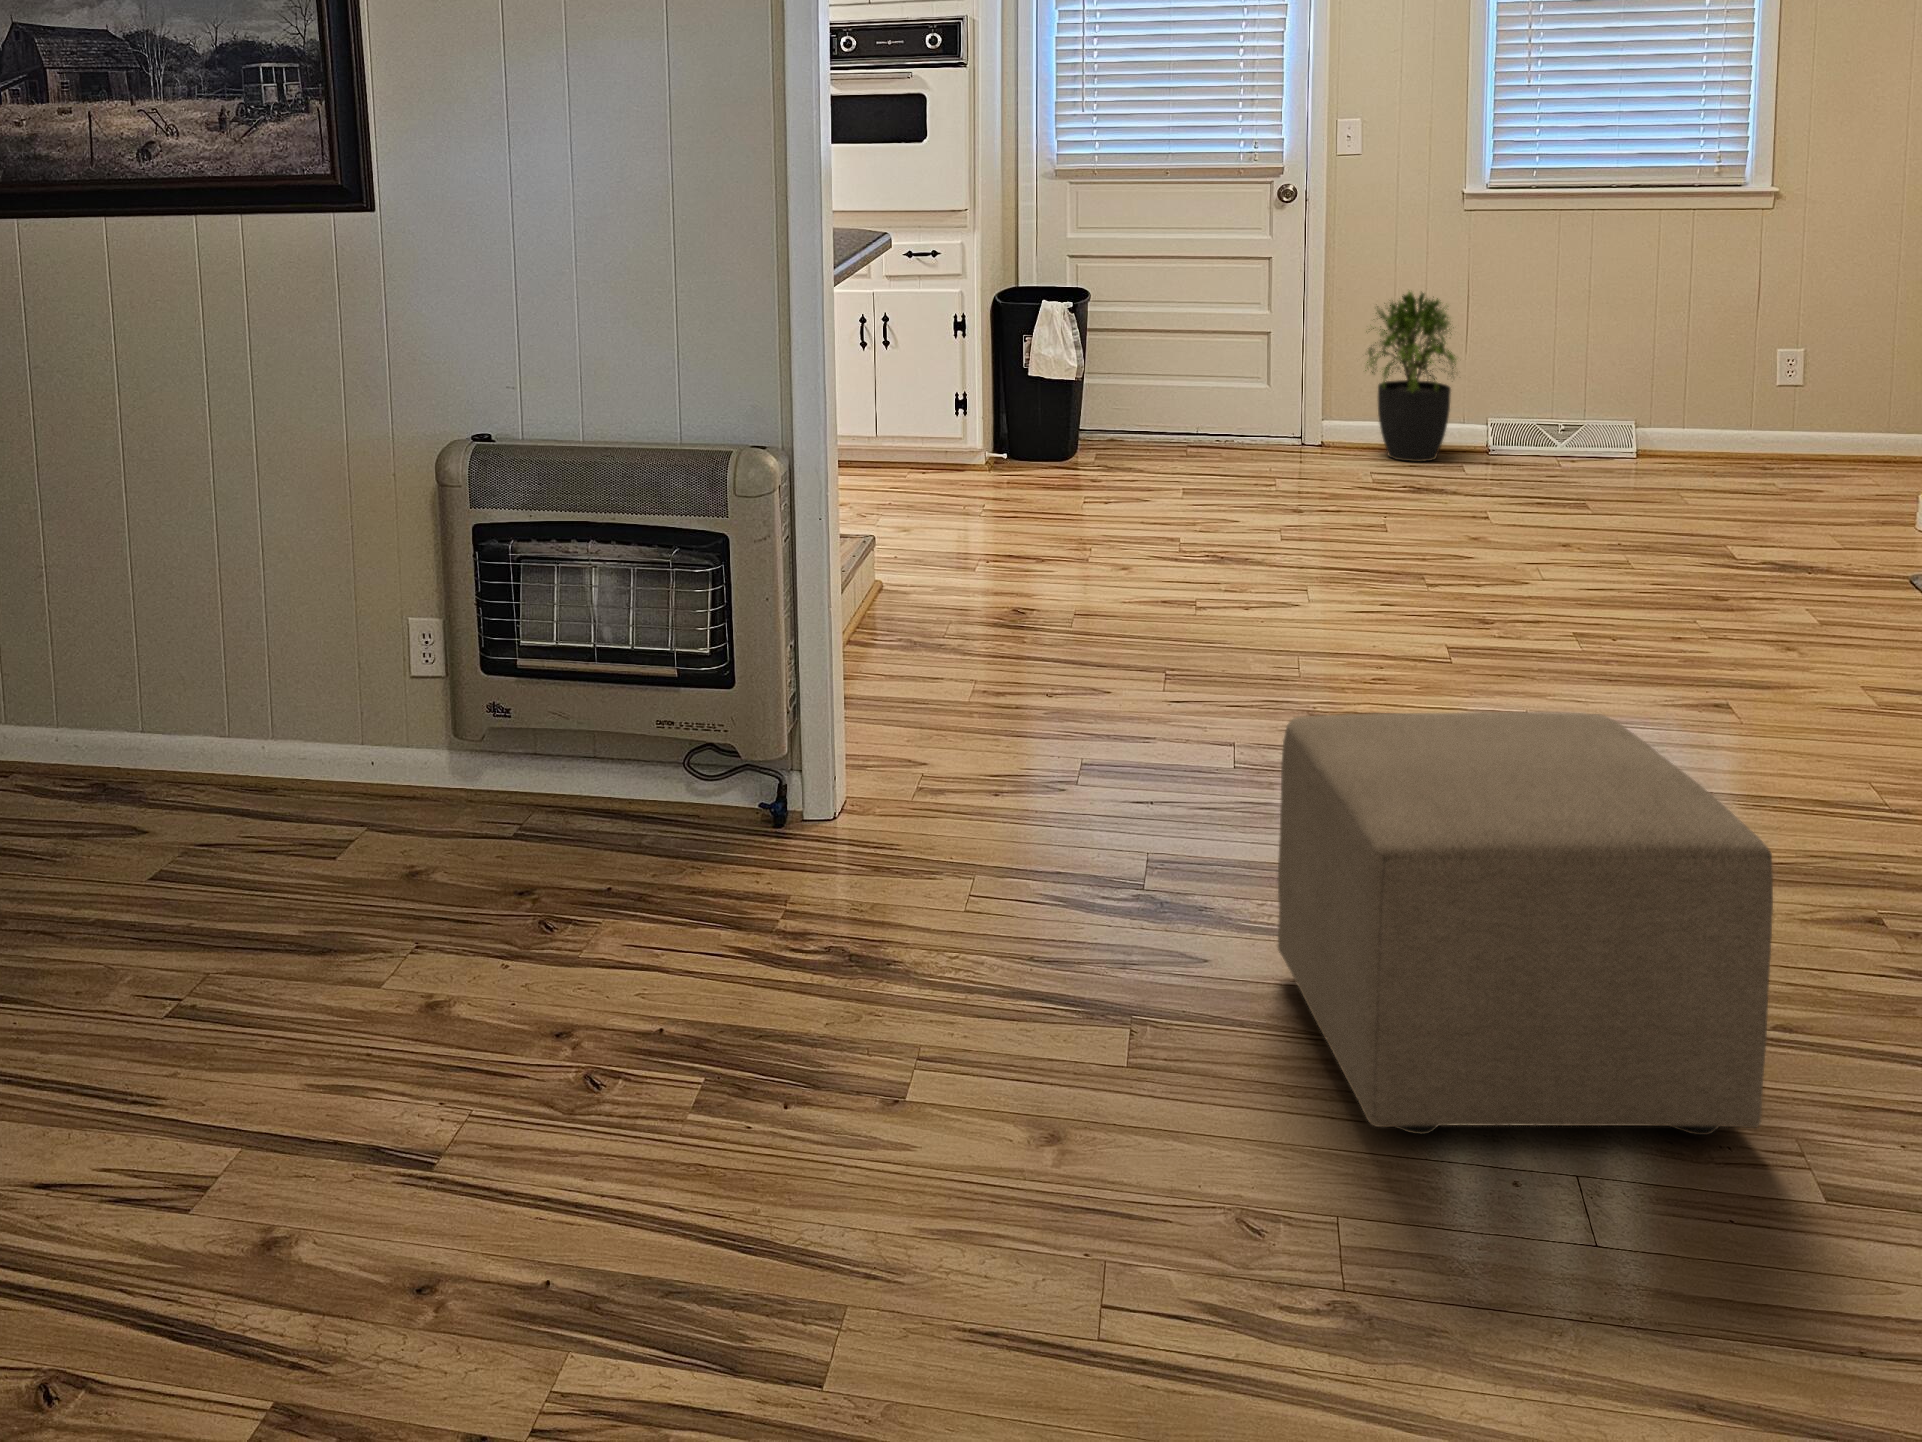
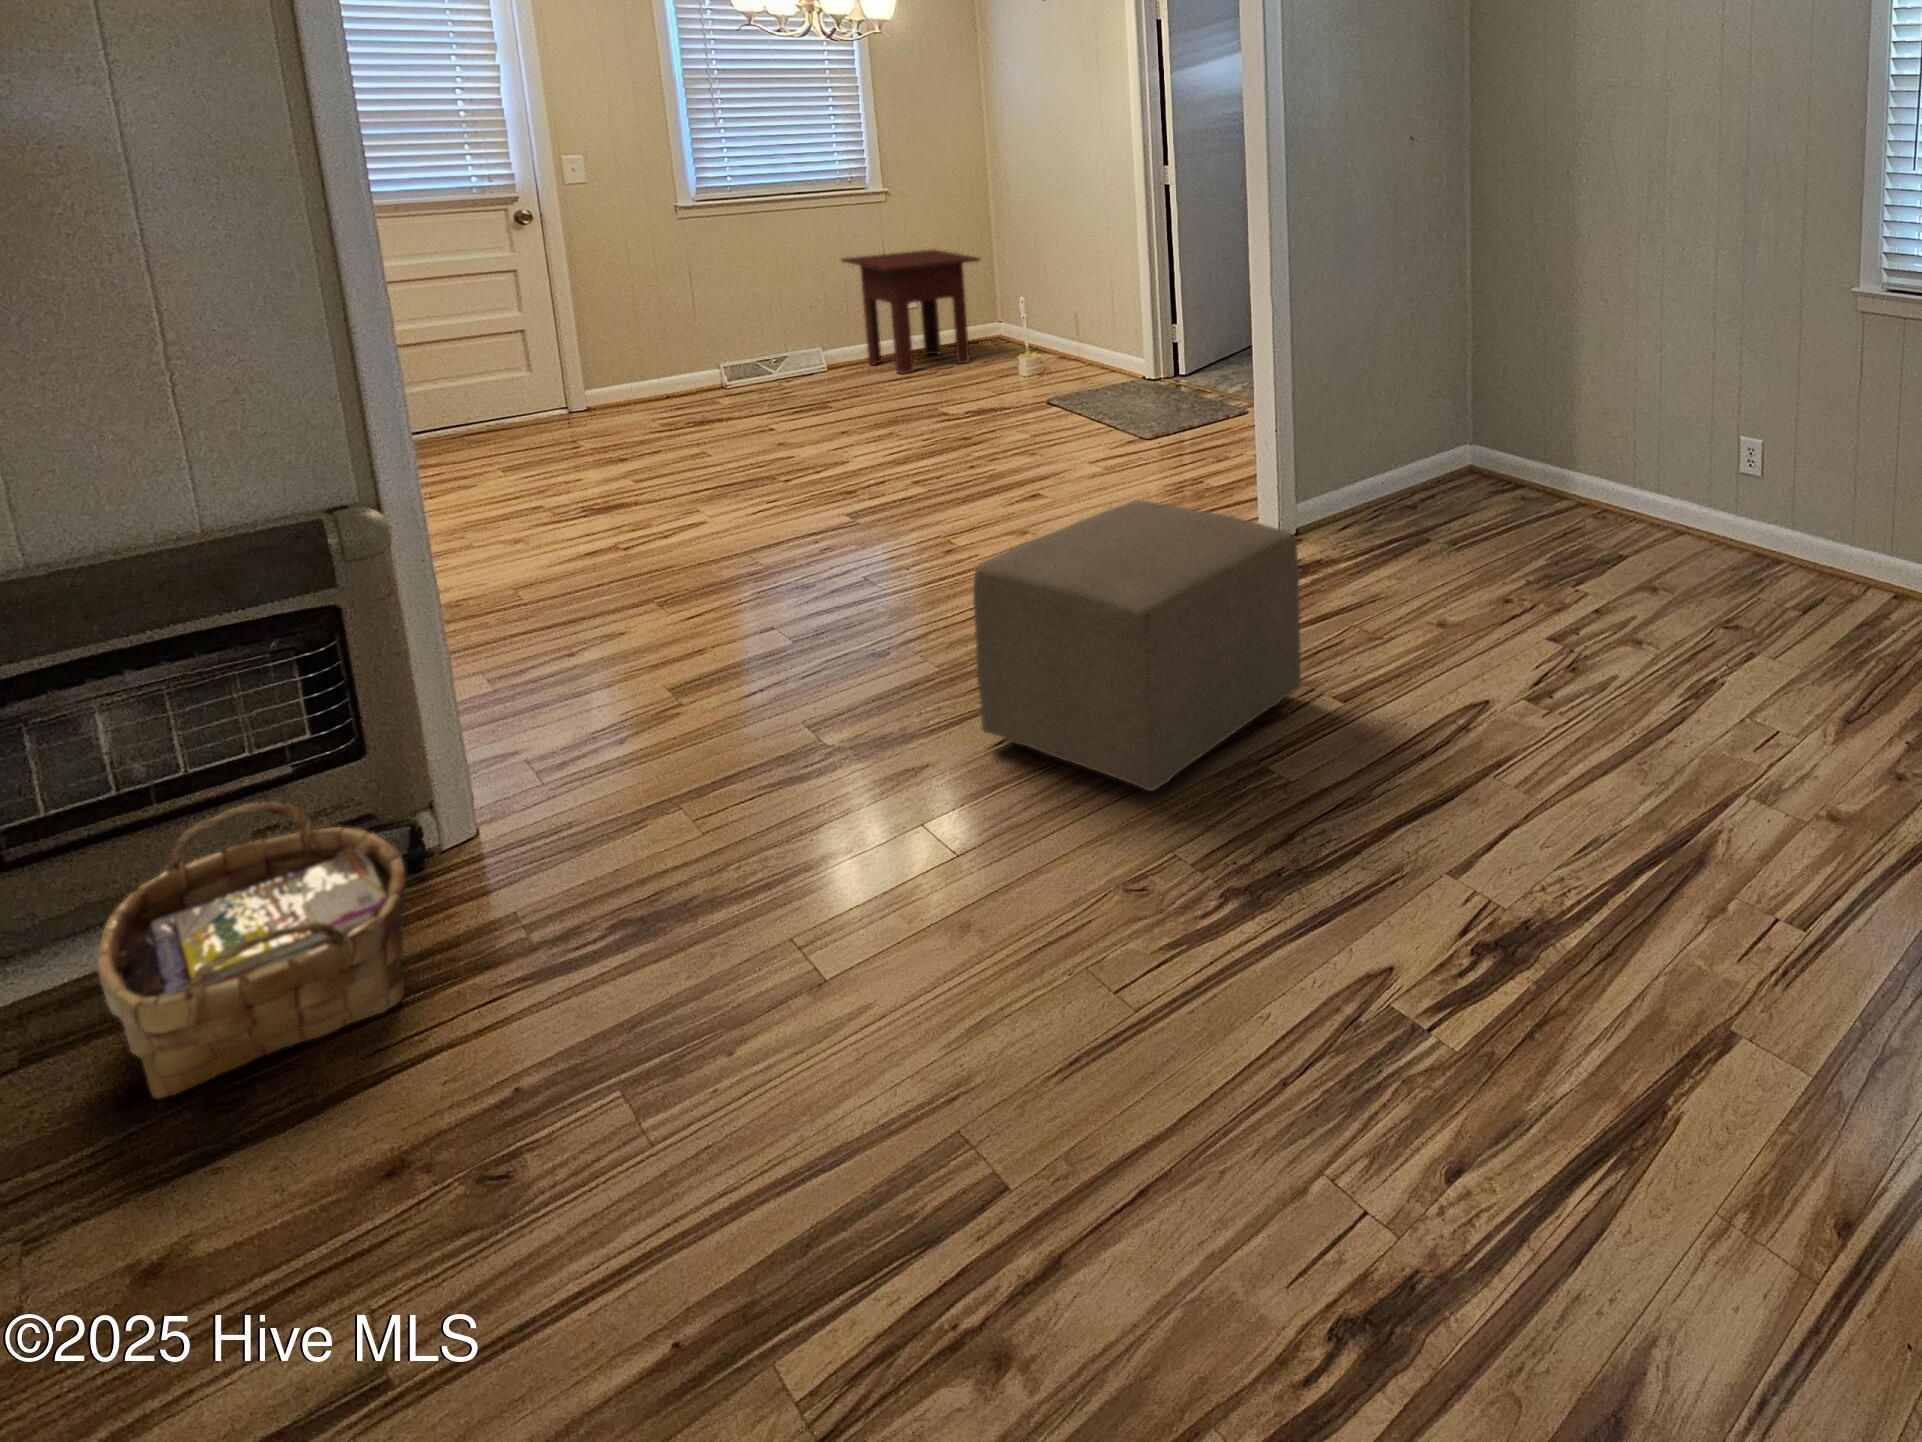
potted plant: present [1365,292,1456,462] -> none [613,272,709,405]
side table: none [1670,296,1878,484] -> present [842,250,980,374]
woven basket: none [532,702,730,921] -> present [97,801,406,1098]

